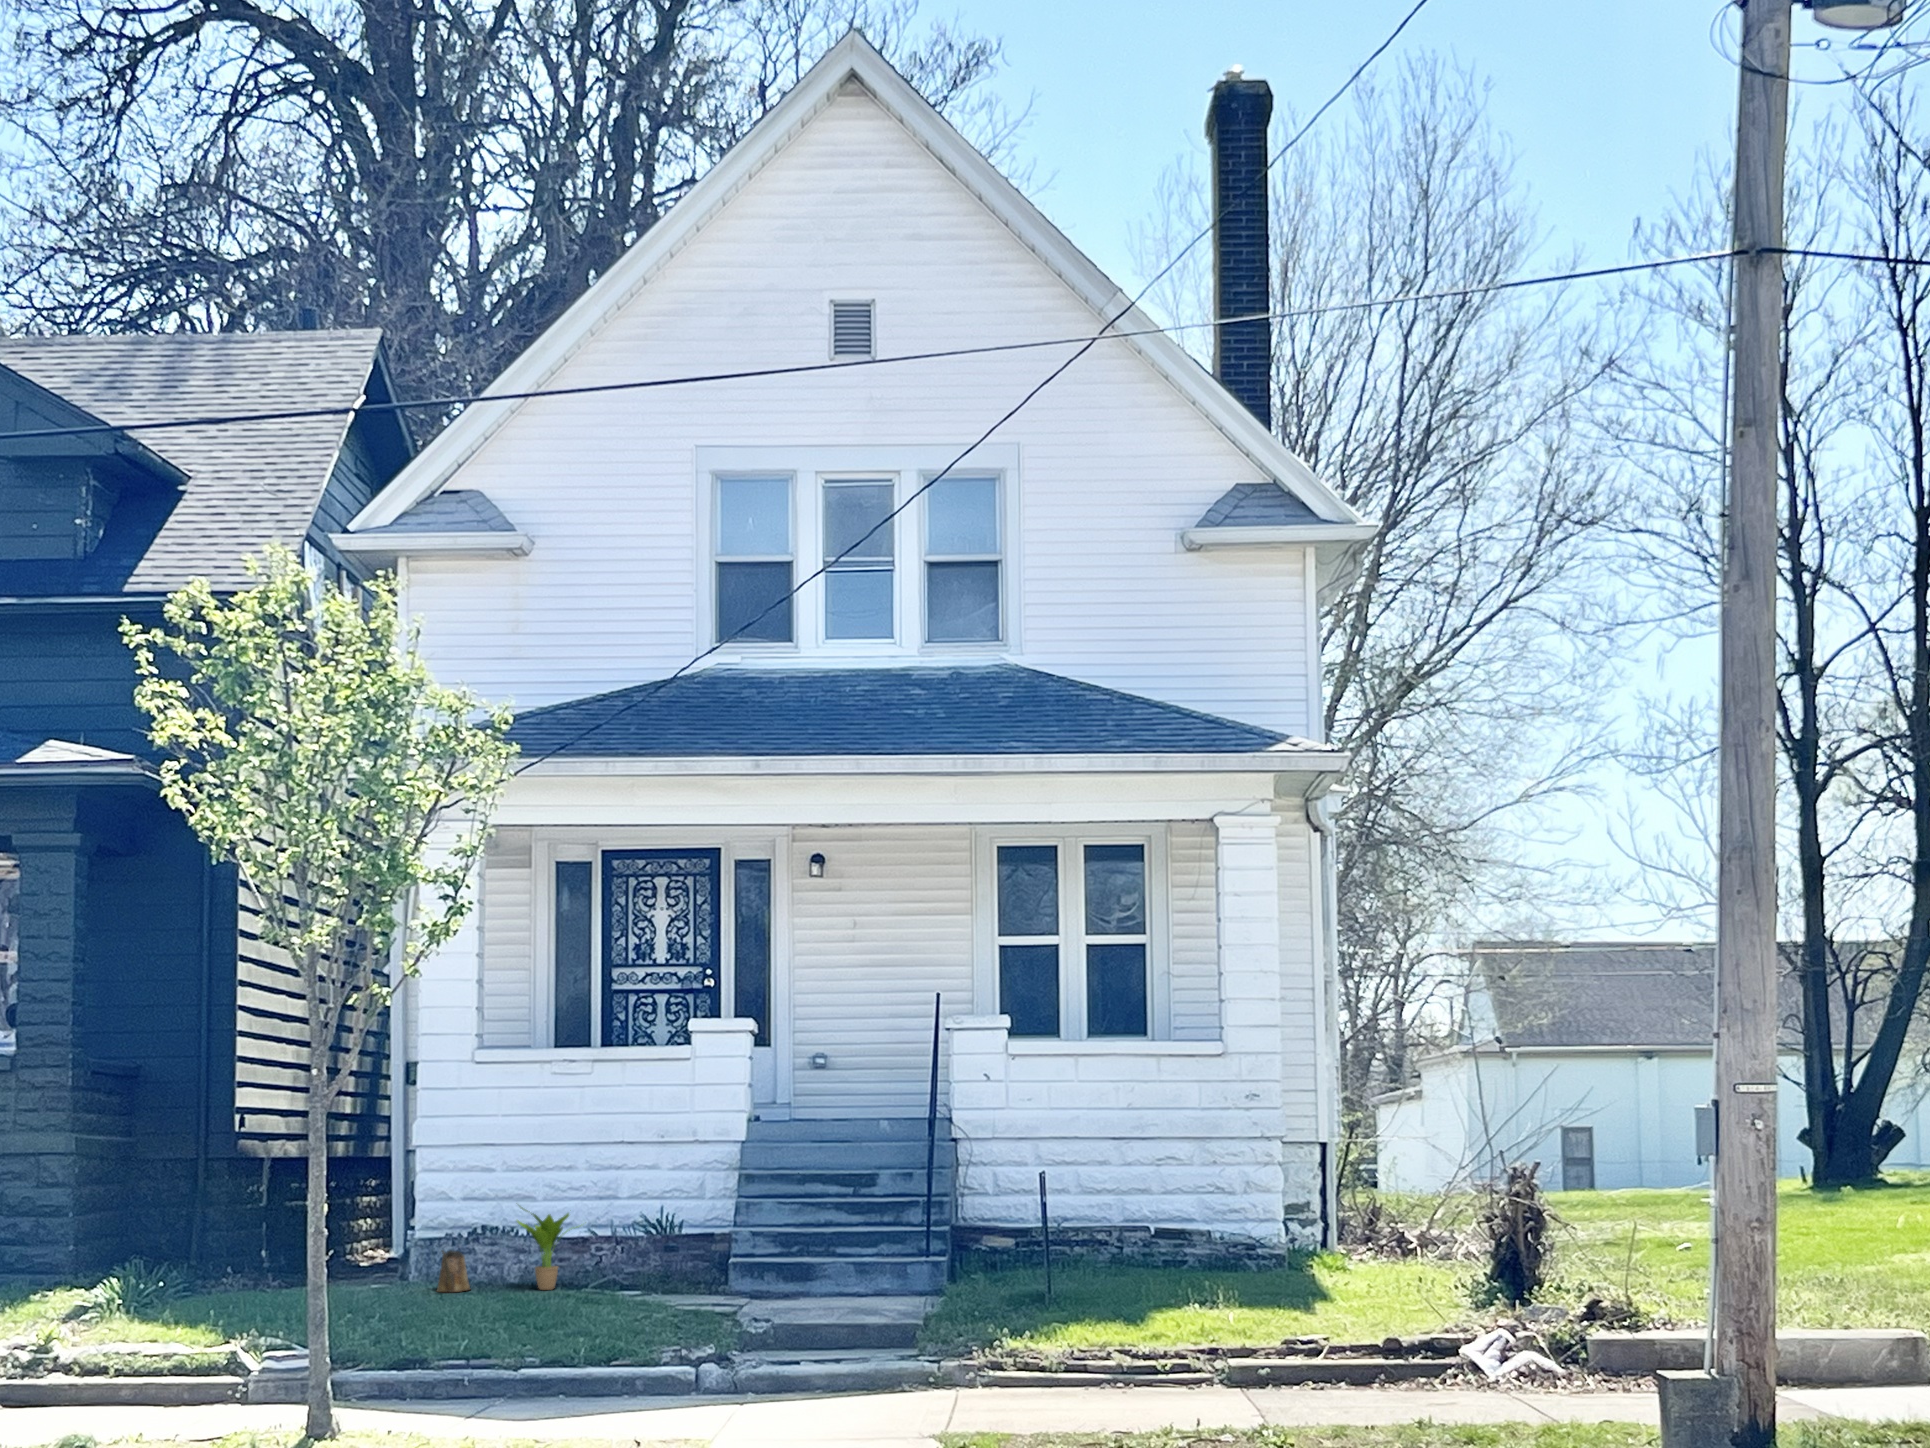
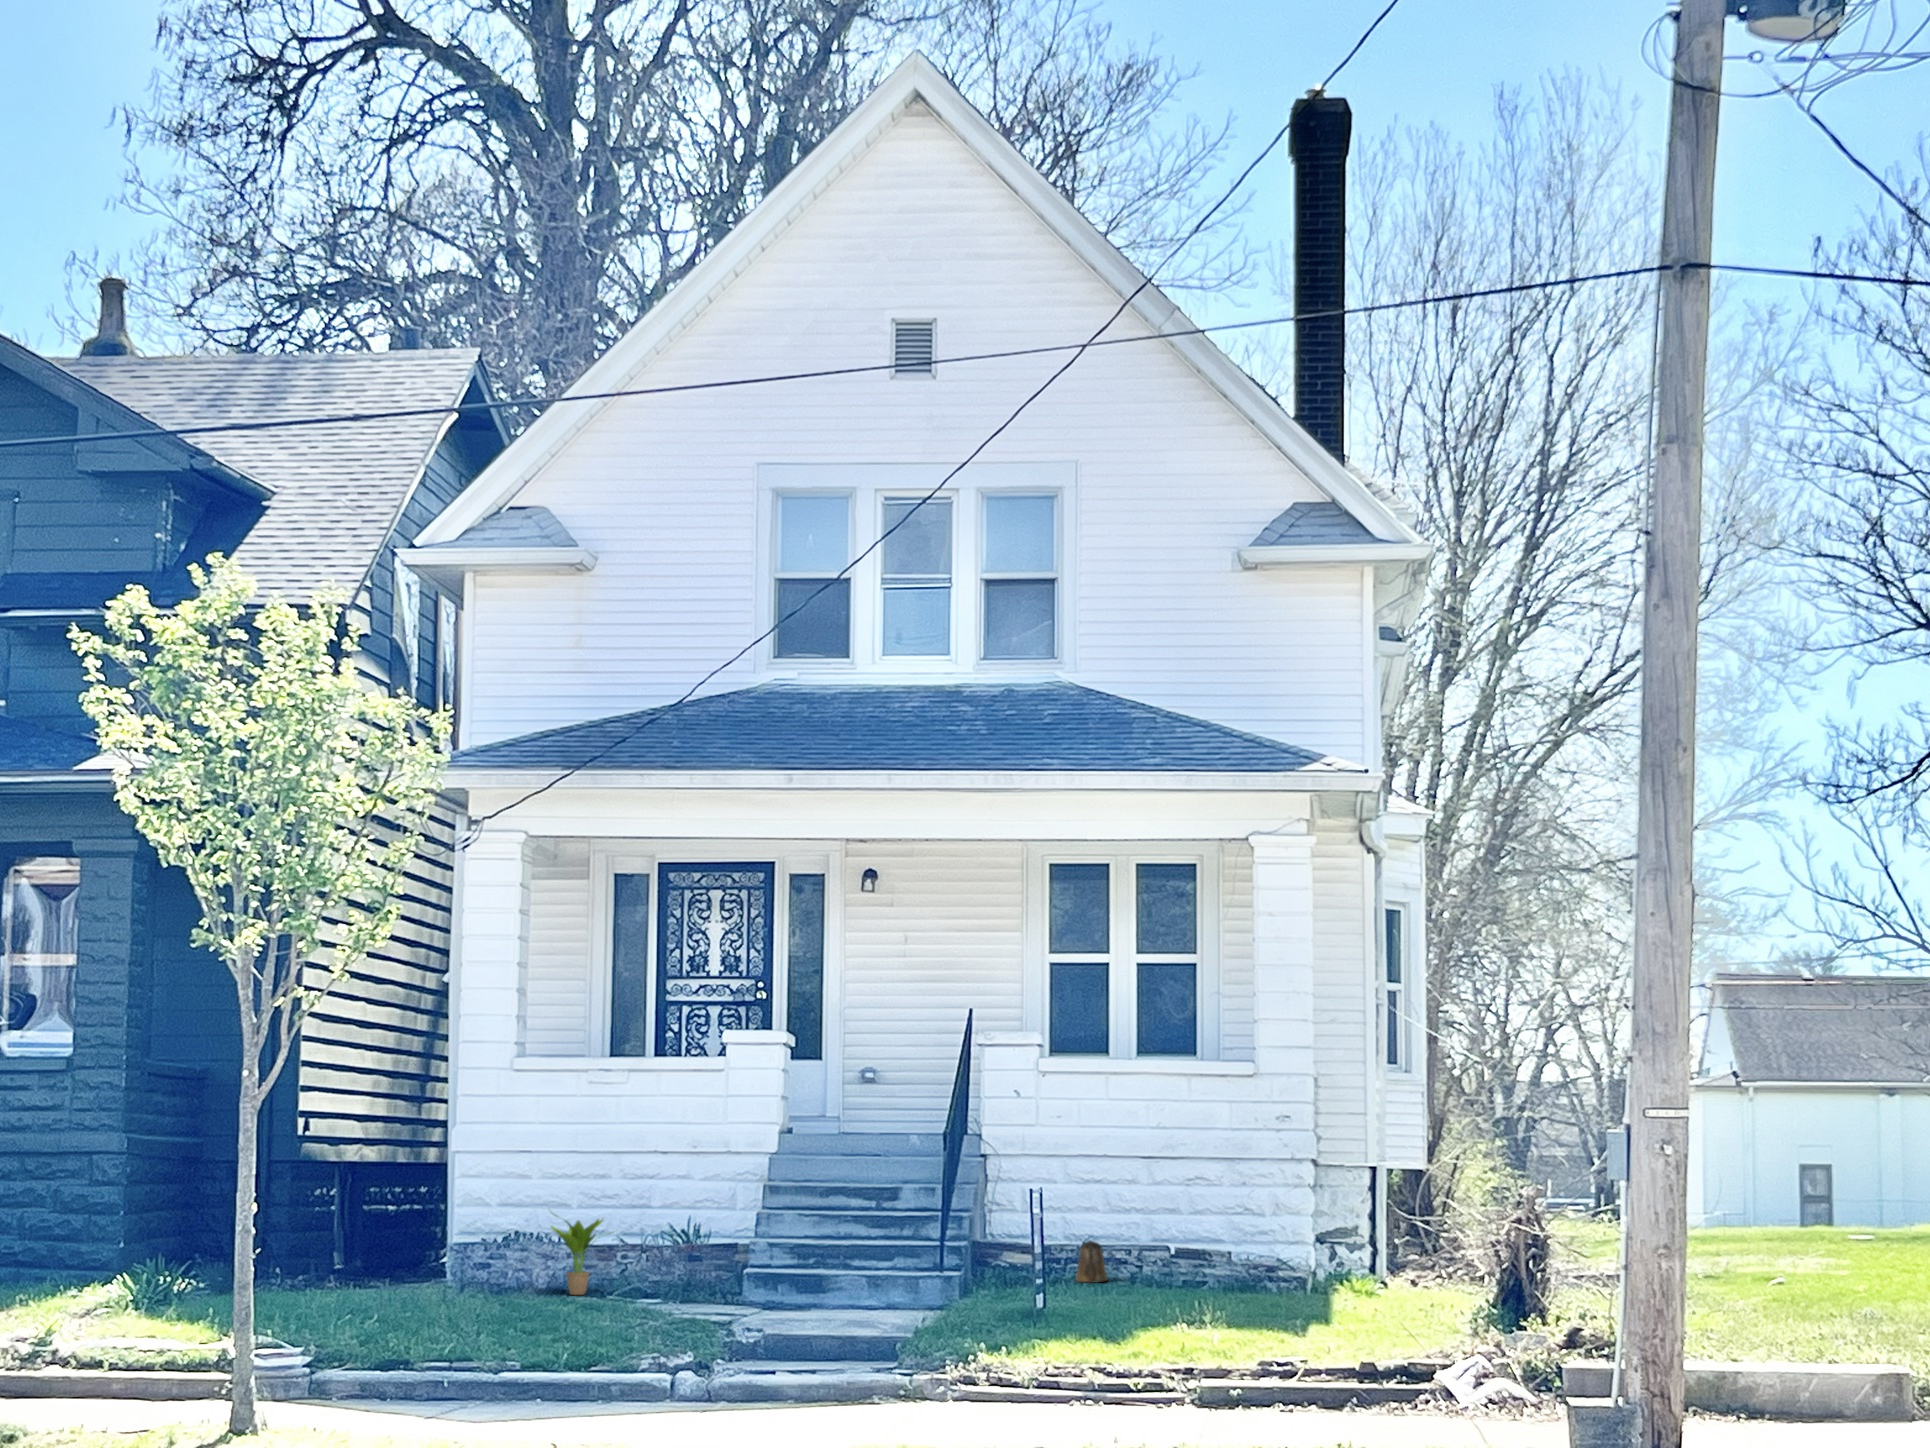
watering can: present [437,1251,470,1292] -> present [1075,1241,1108,1282]

